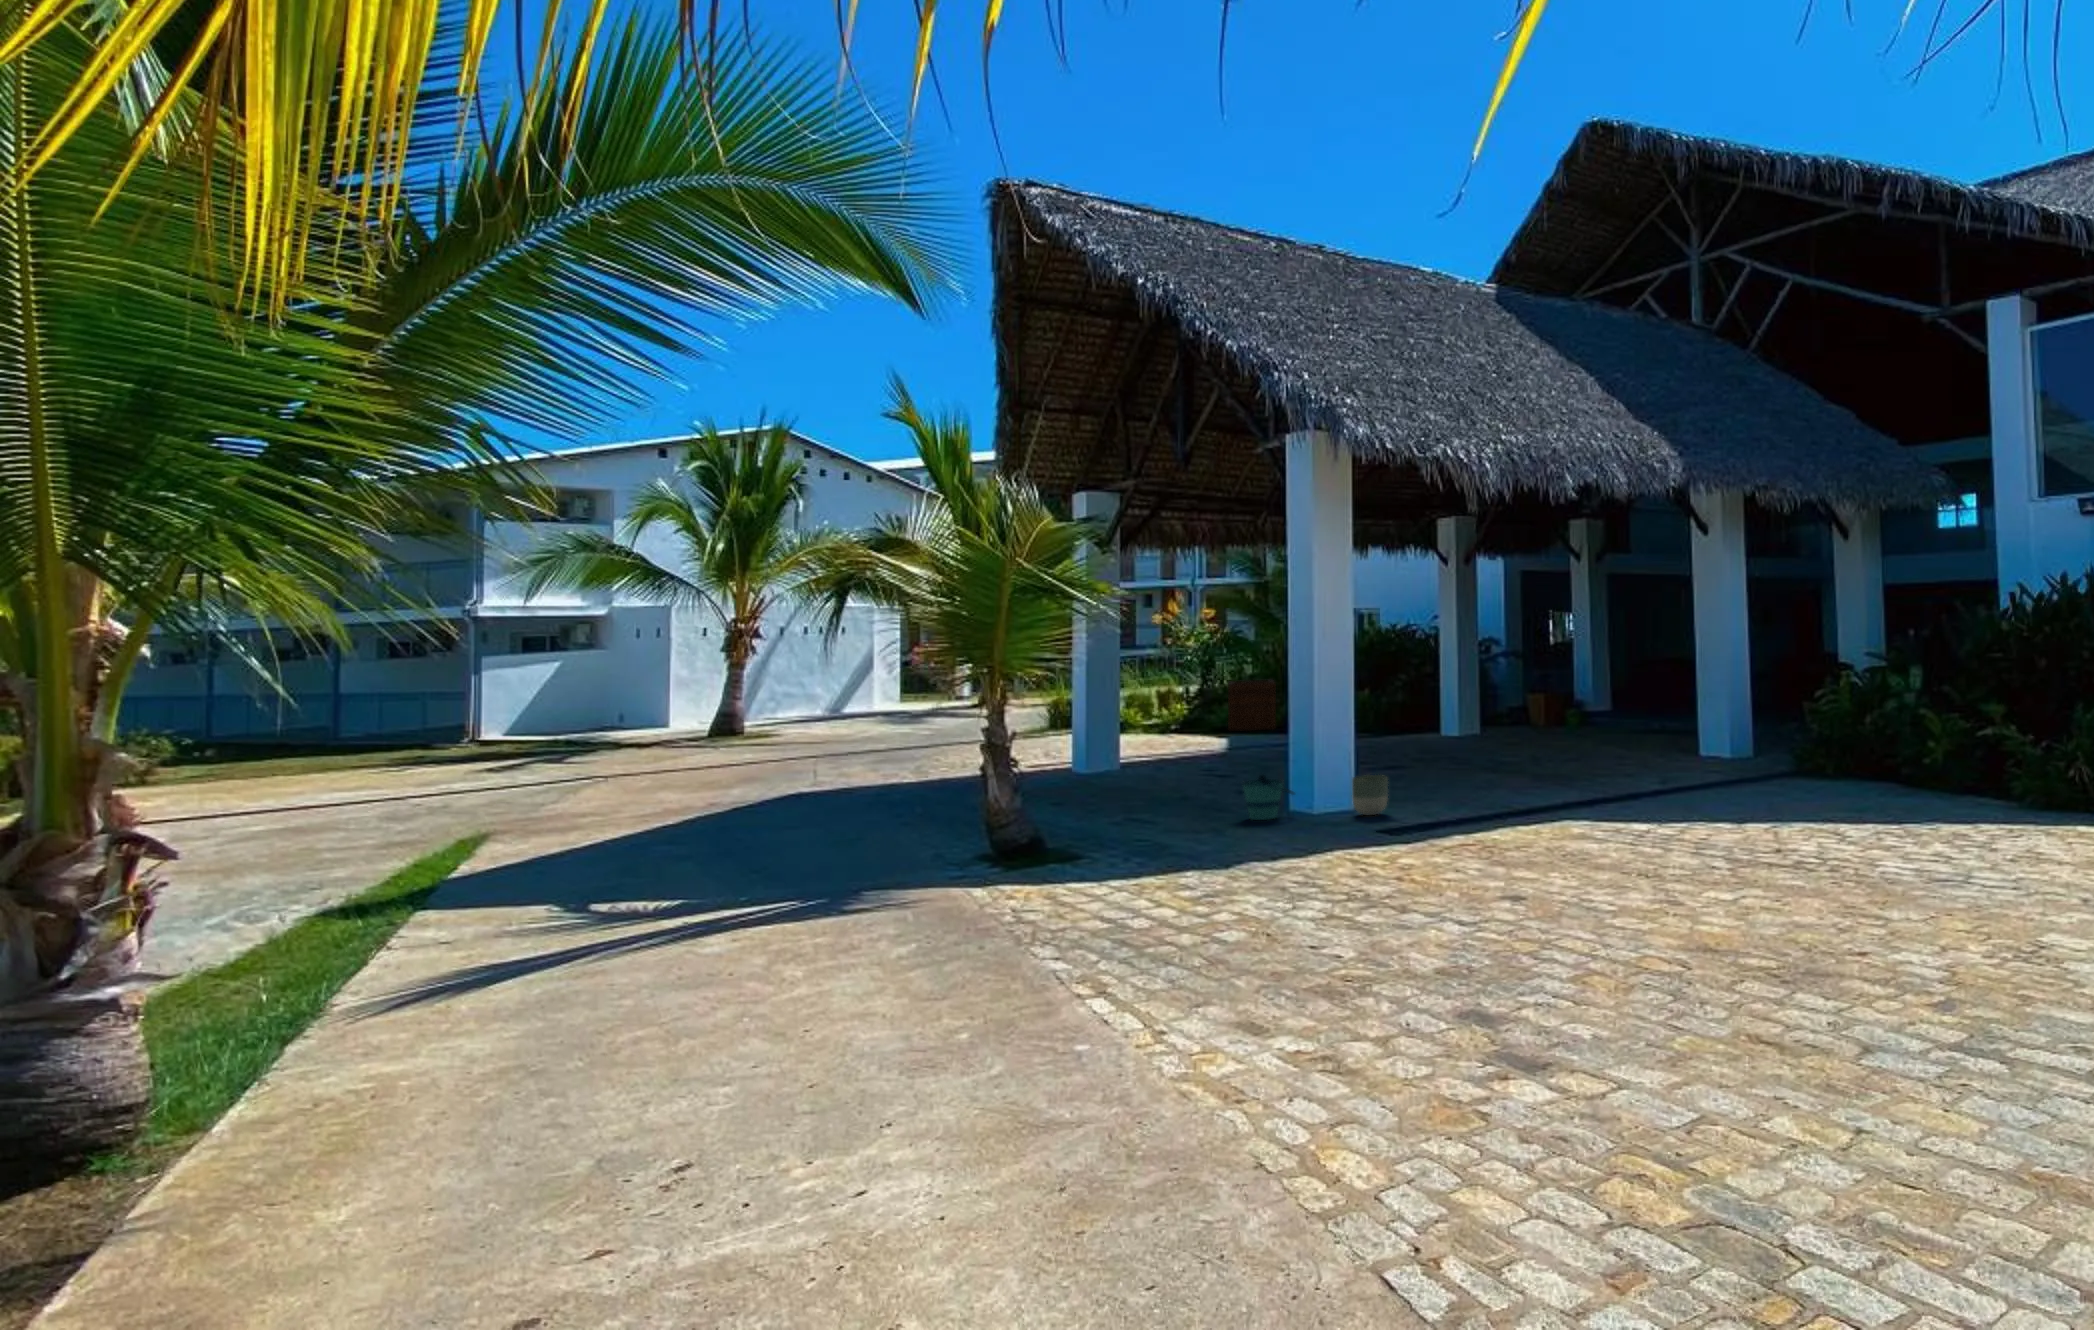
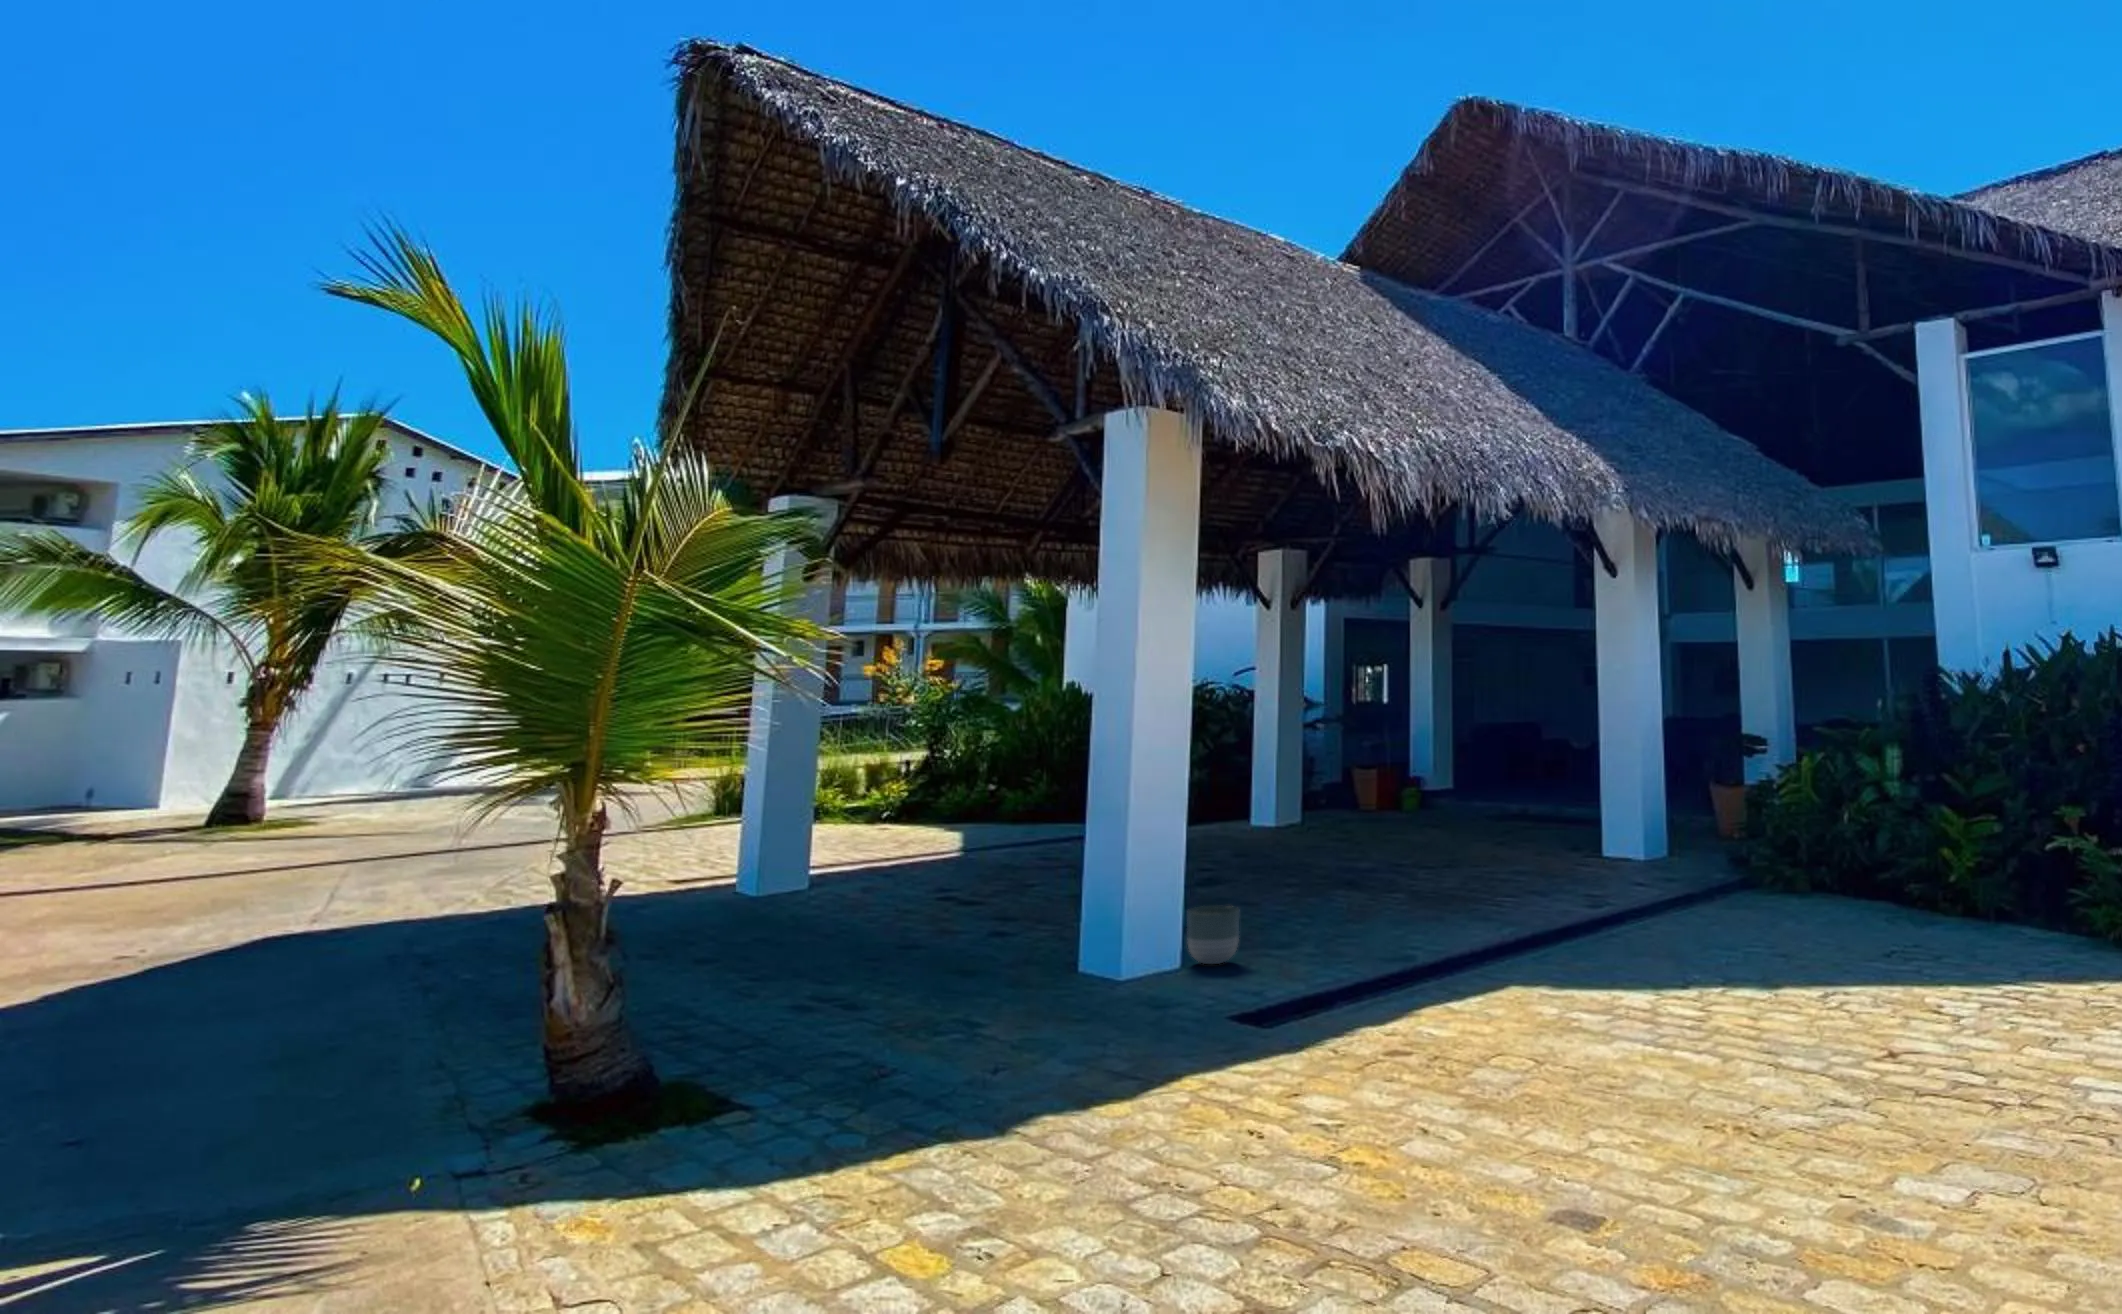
wooden crate: present [1228,680,1276,731] -> none [968,755,1036,825]
bucket: present [1242,775,1294,820] -> none [1025,905,1105,972]

